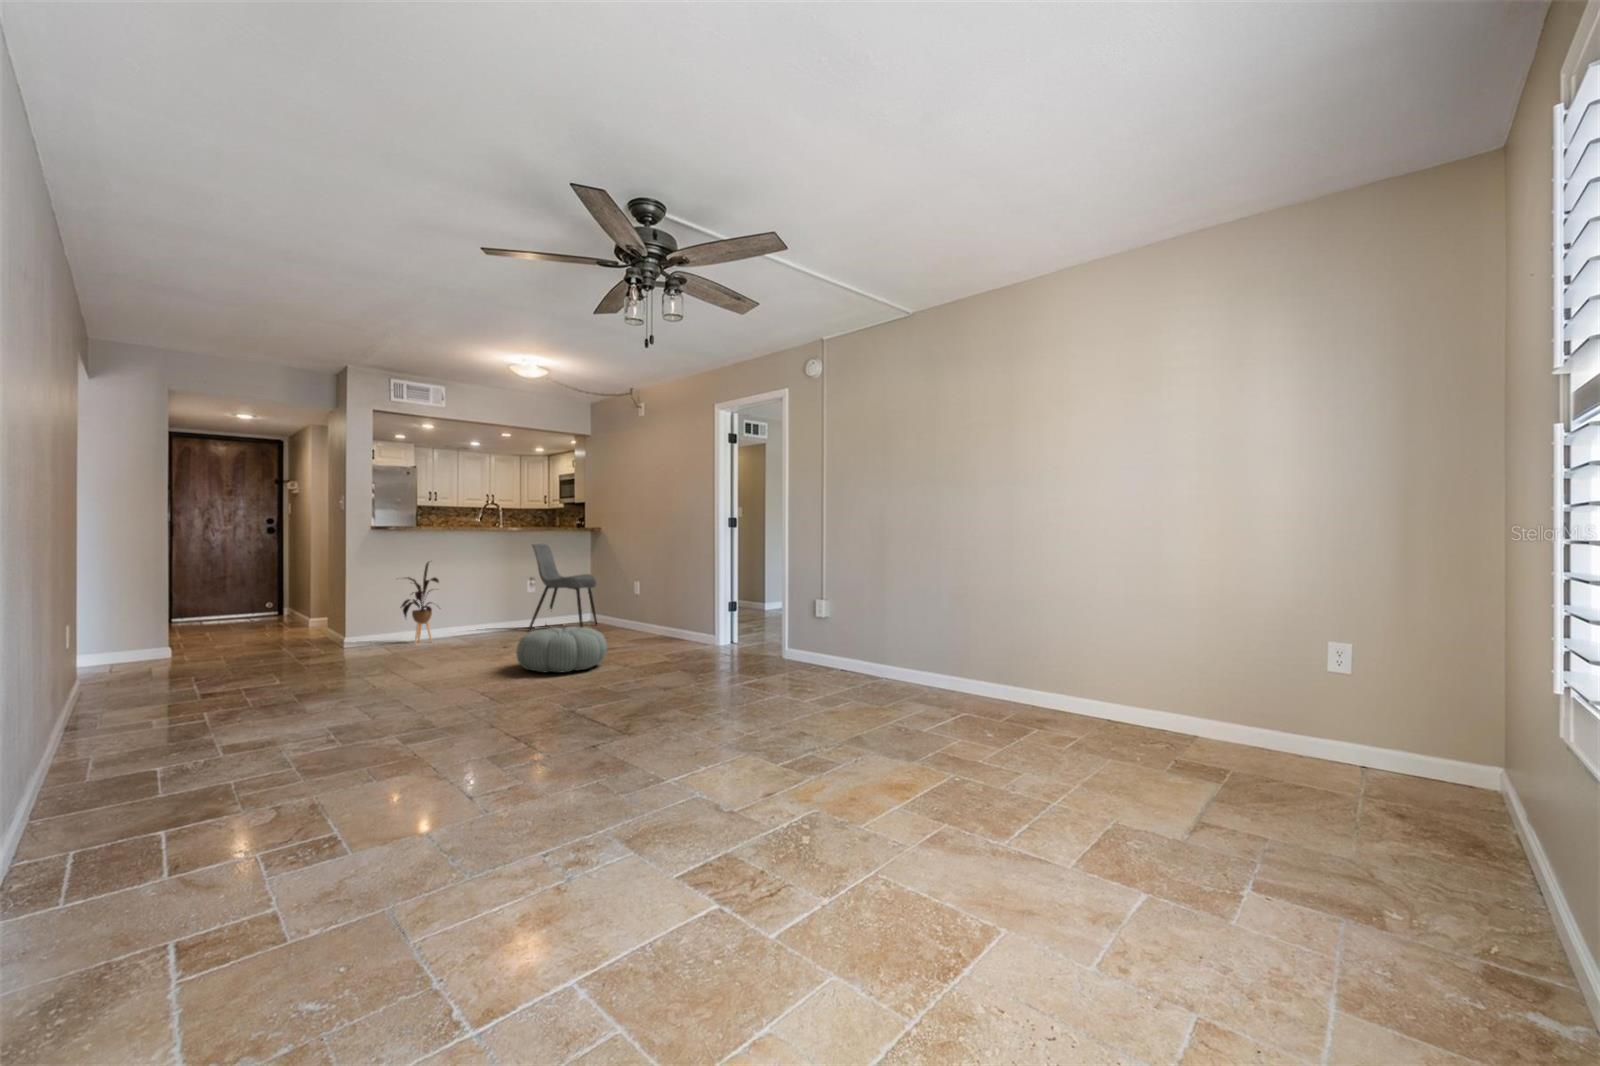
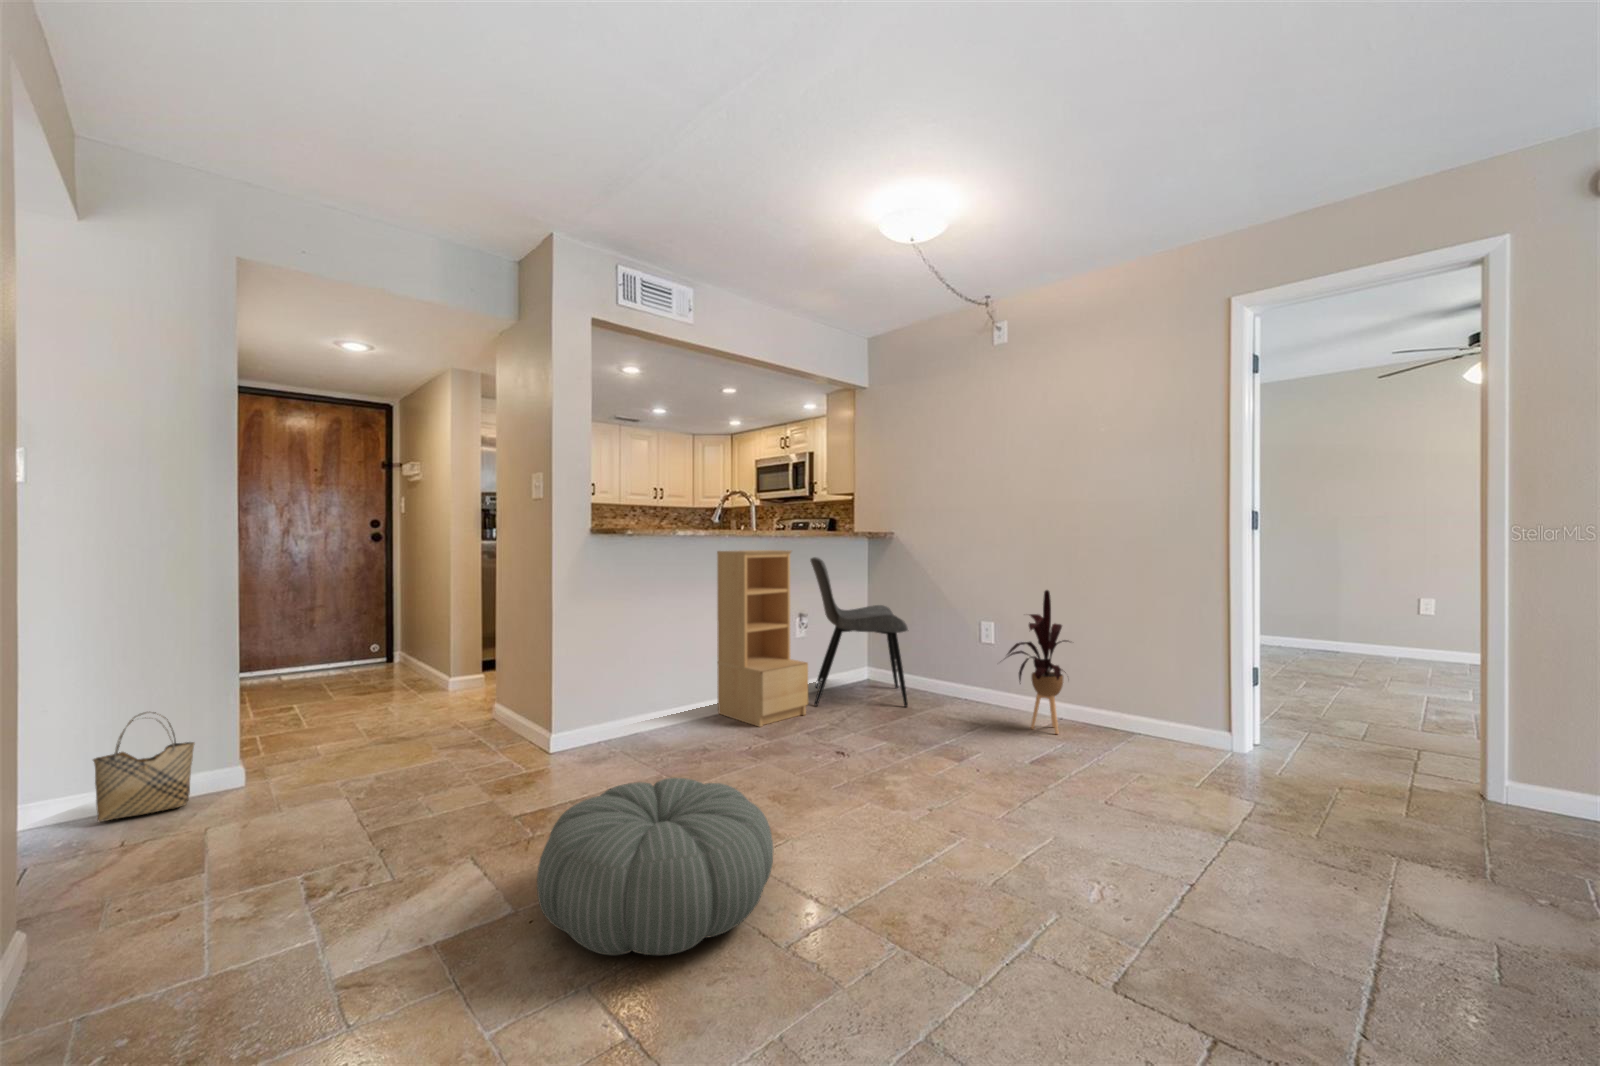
bookshelf: none [464,539,516,638] -> present [717,550,808,727]
house plant: present [400,562,439,643] -> present [1007,590,1069,734]
woven basket: none [99,614,148,662] -> present [93,712,195,822]
pouf: present [517,627,607,673] -> present [537,778,773,956]

